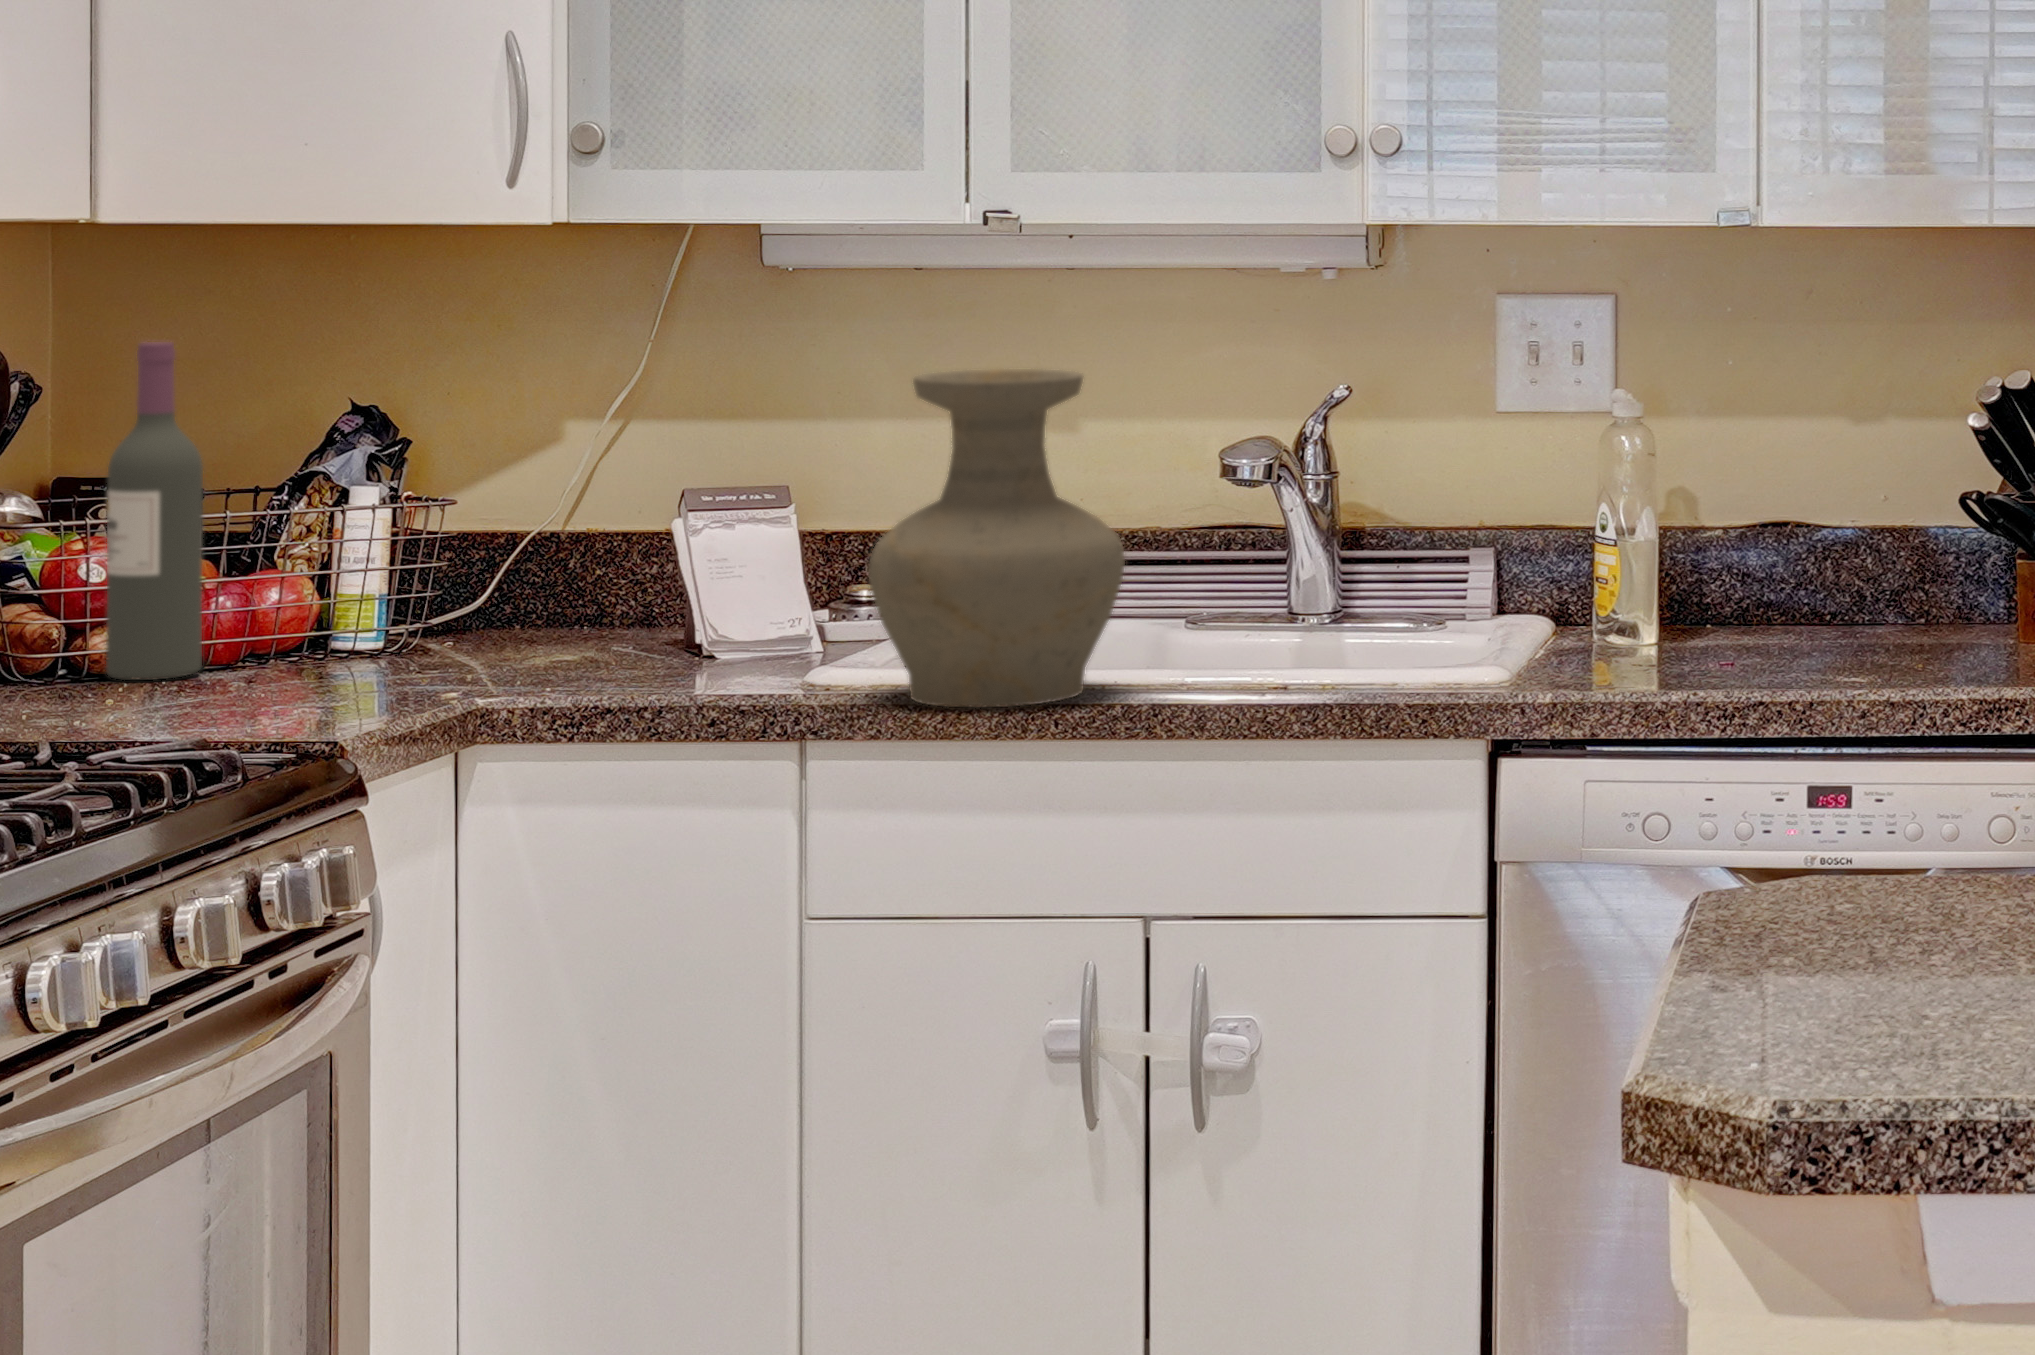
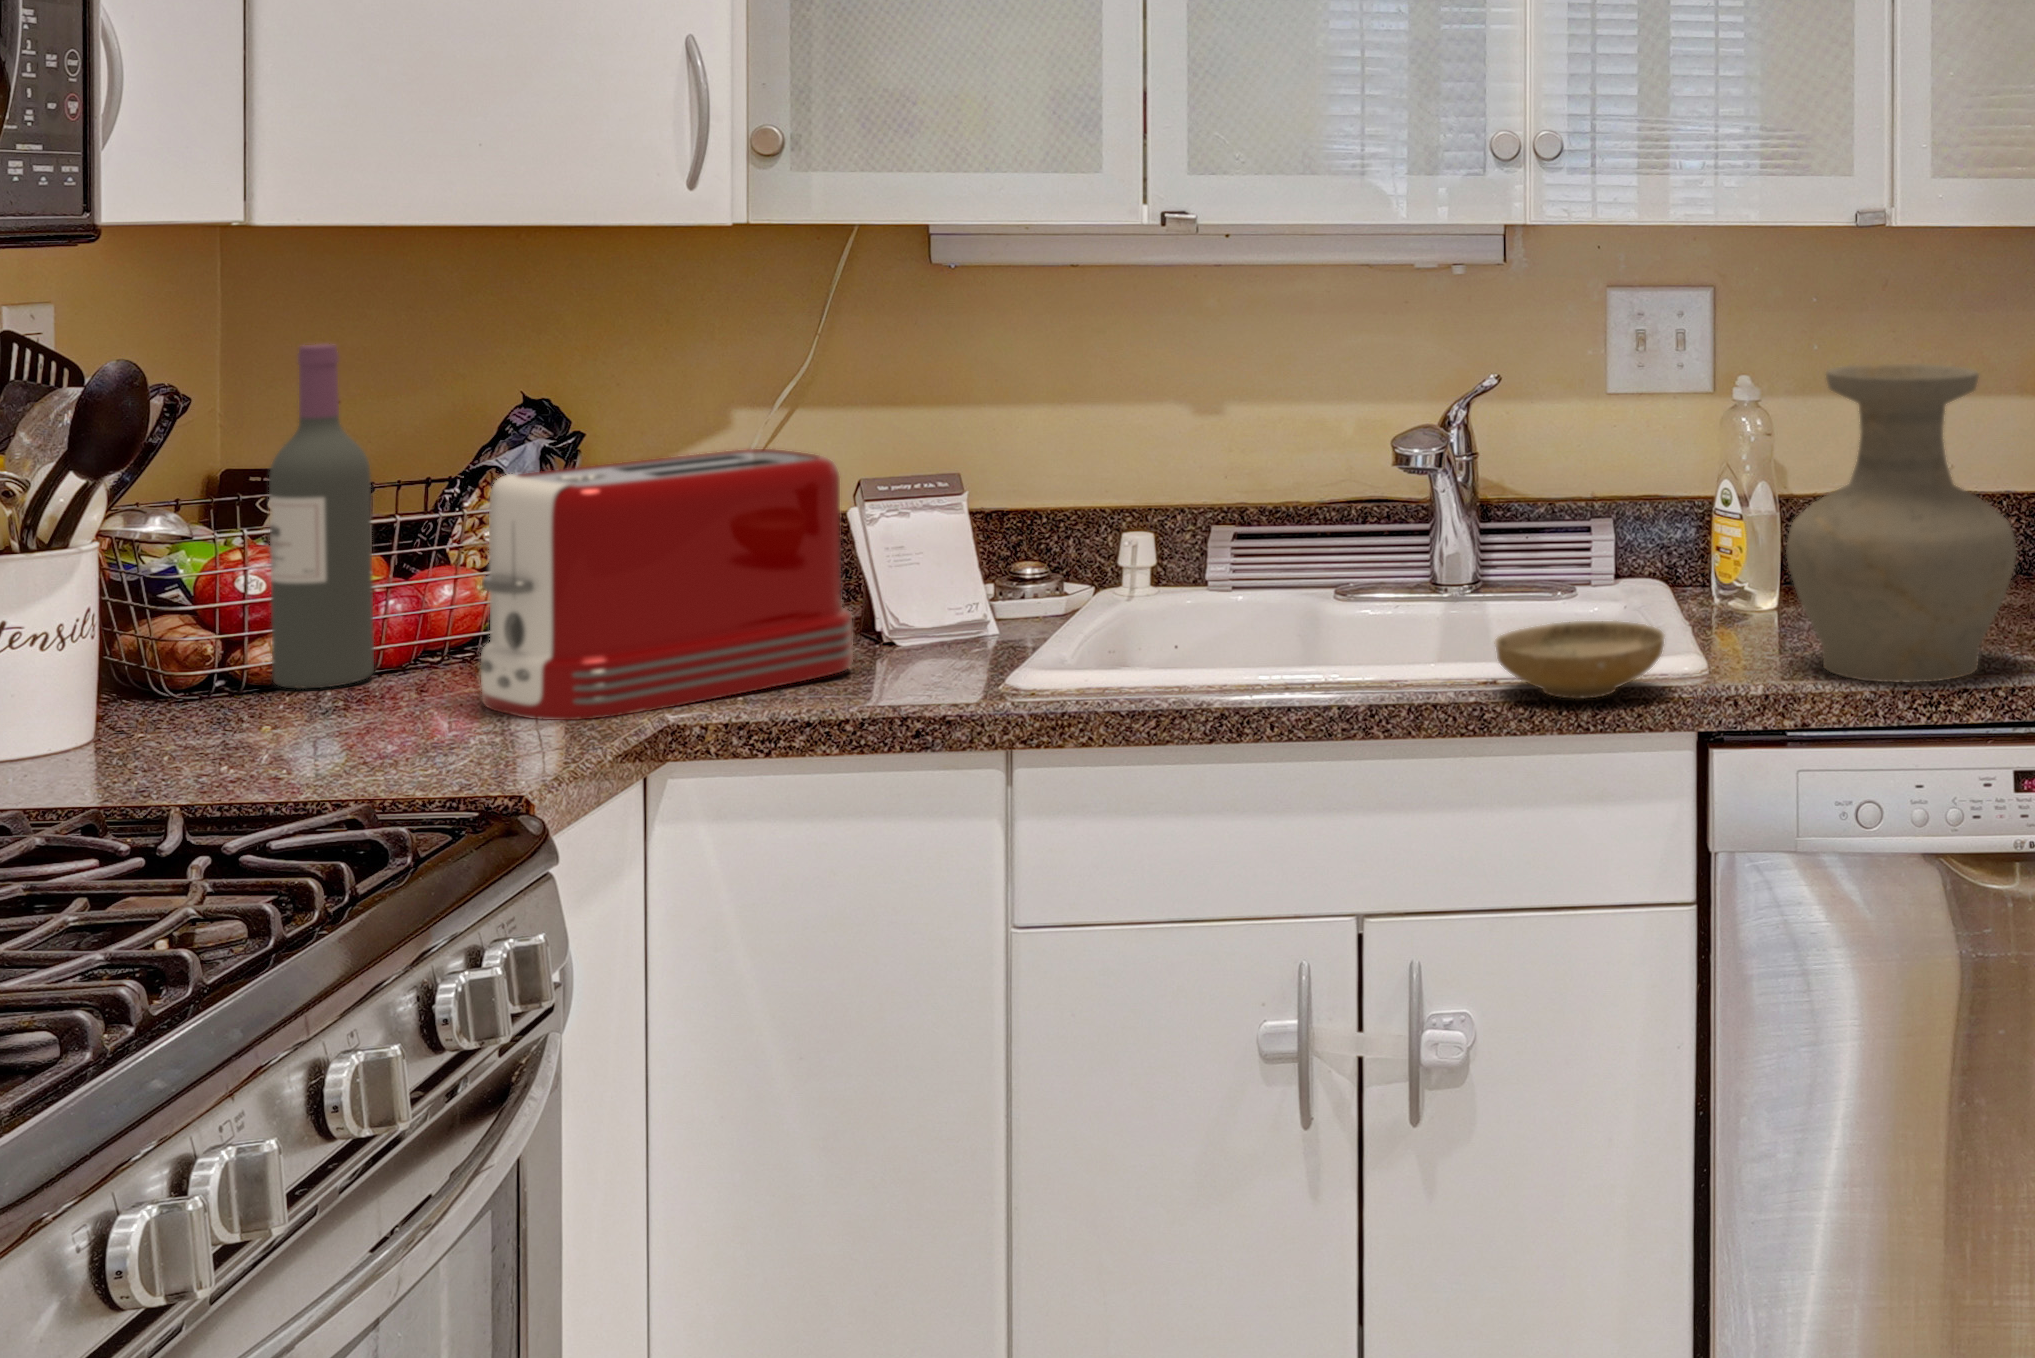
vase: present [868,369,1125,707] -> present [1786,364,2016,683]
toaster: none [302,451,665,707] -> present [480,449,853,720]
ceramic bowl: none [1286,629,1459,702] -> present [1495,621,1664,699]

